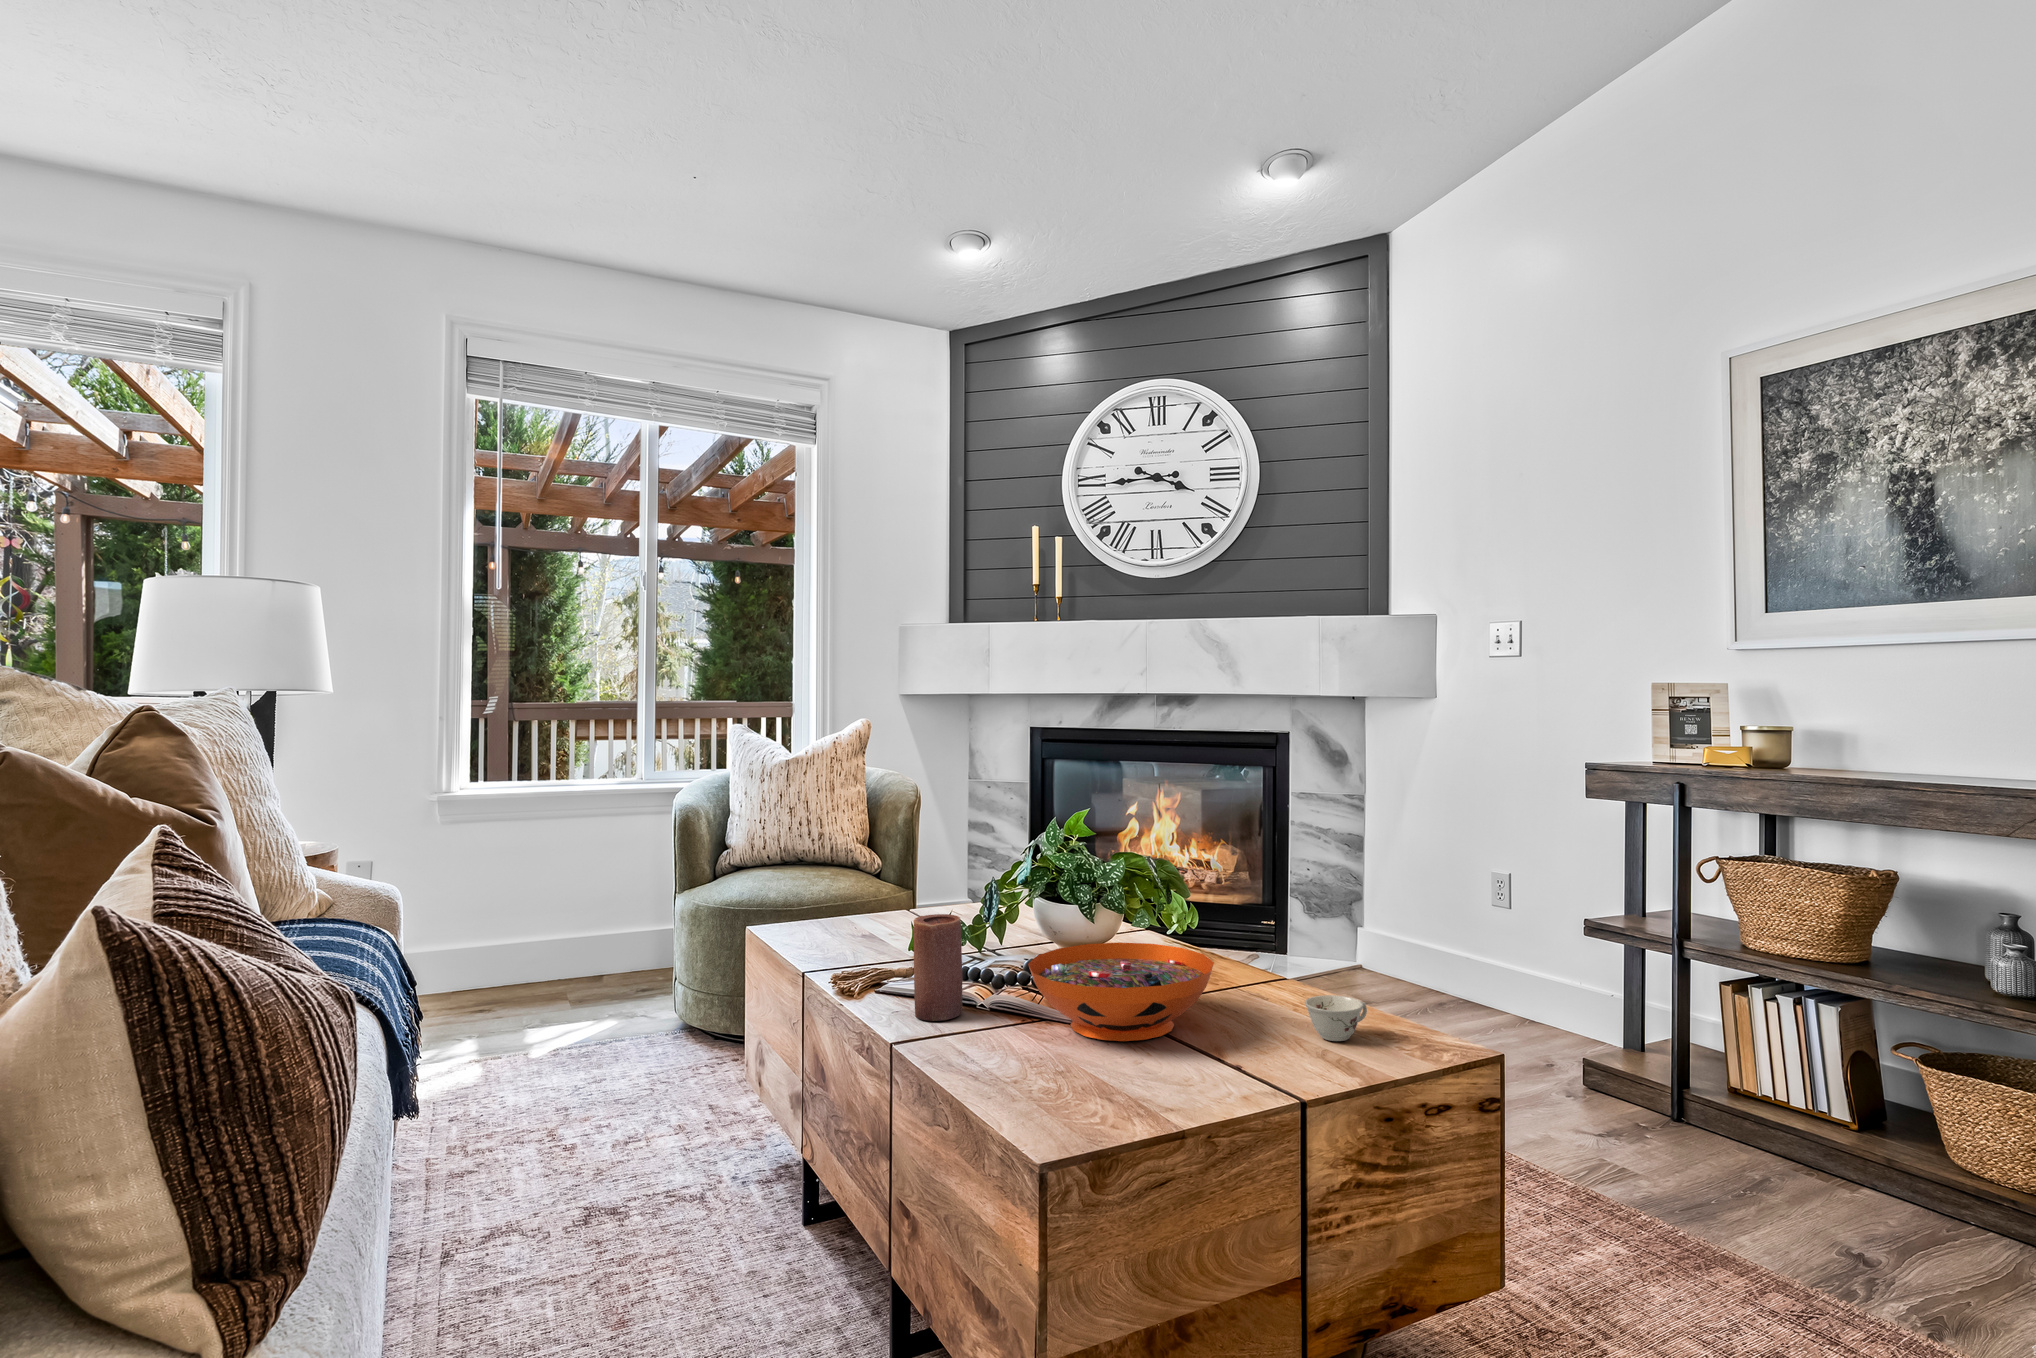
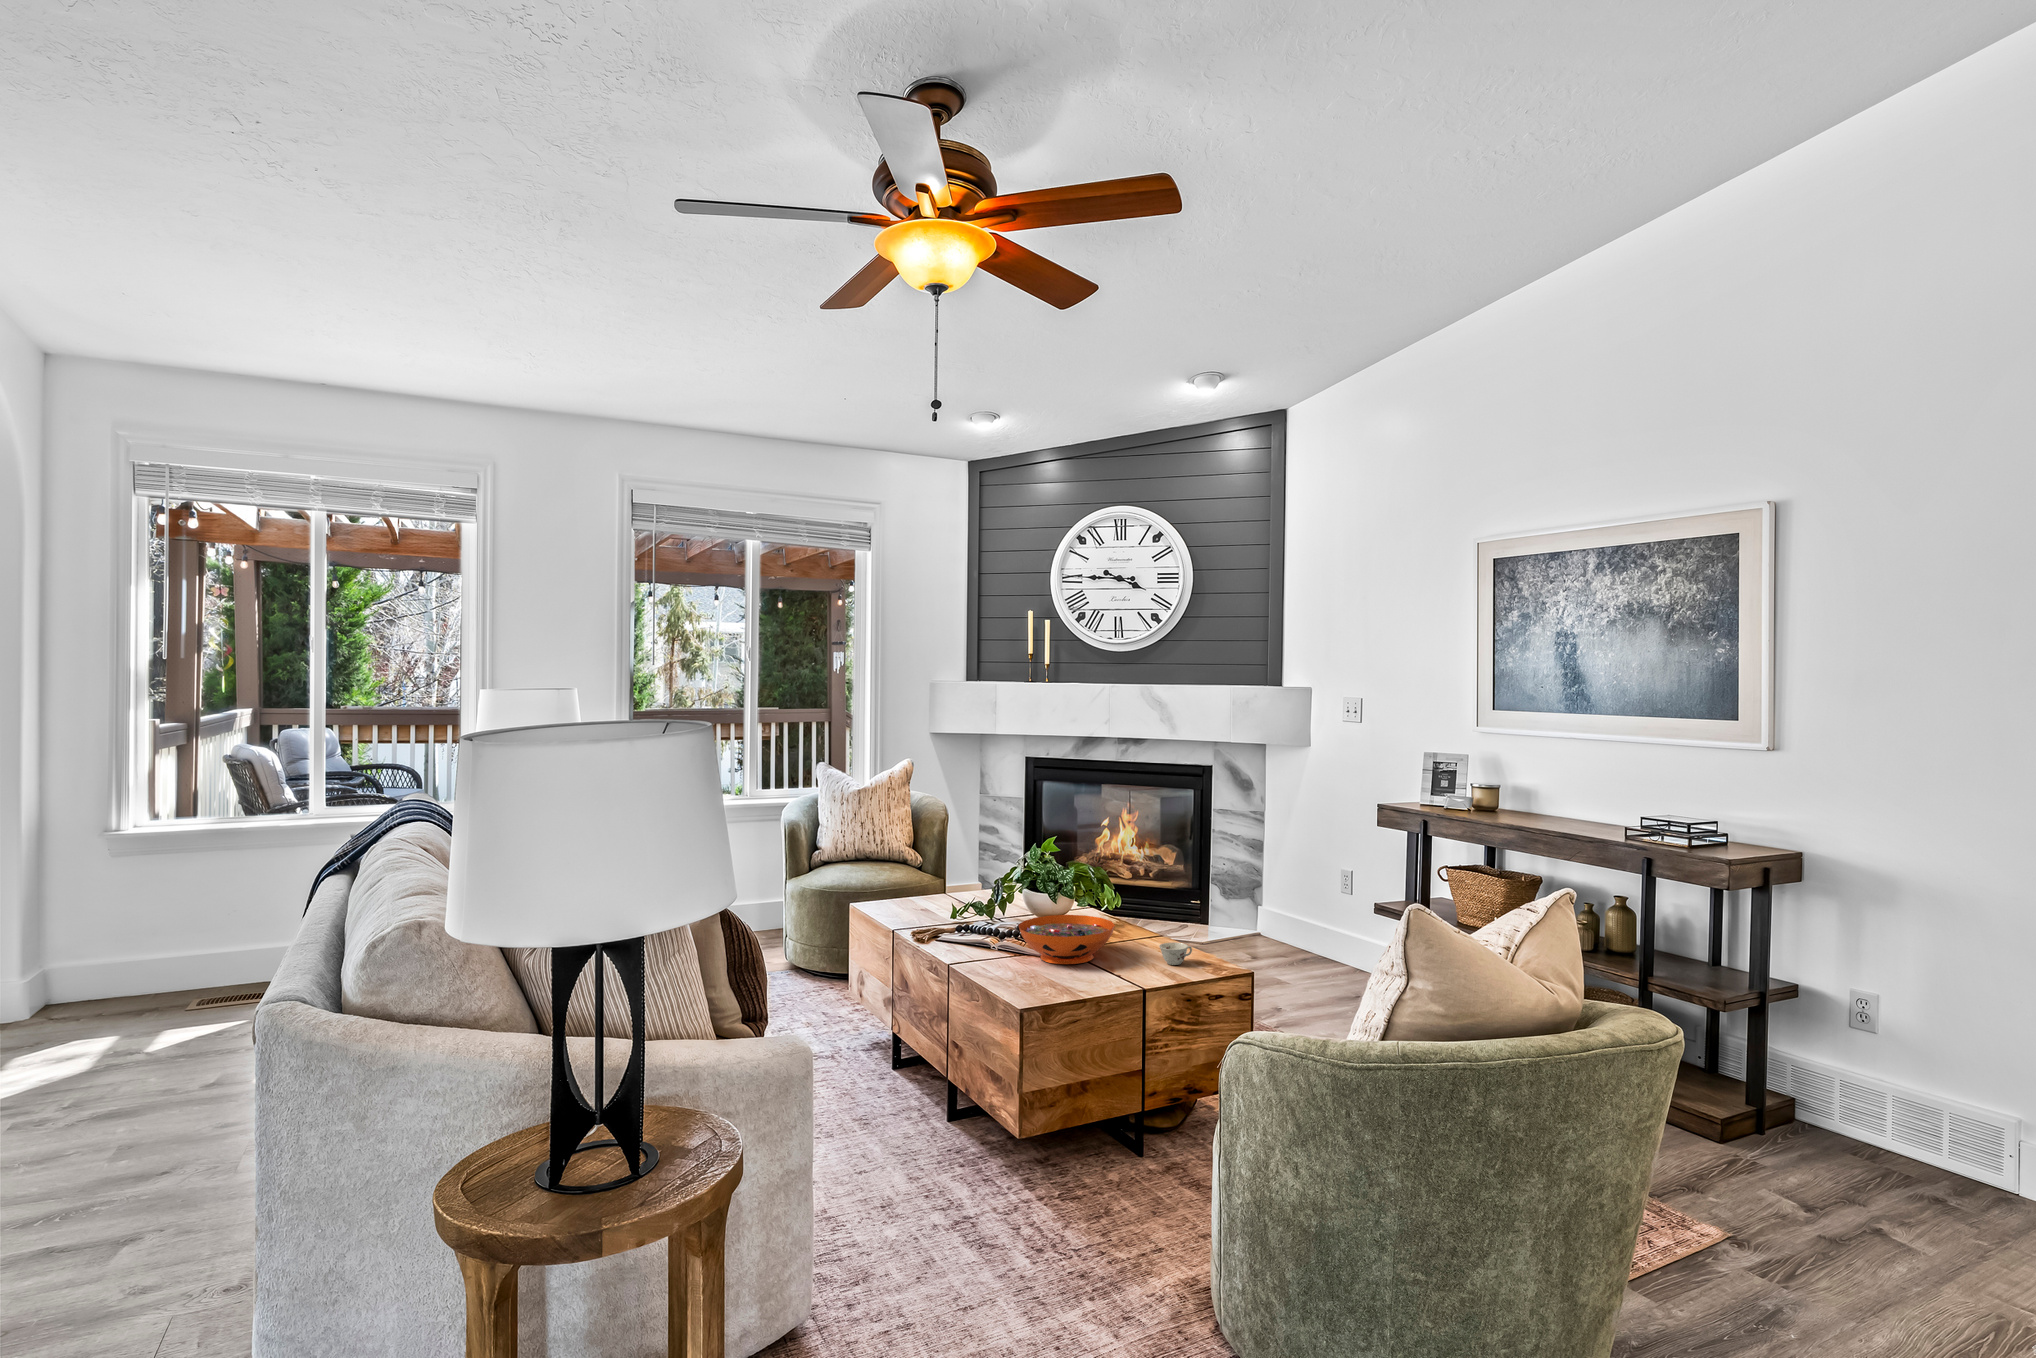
candle: present [914,914,963,1021] -> none [958,899,983,955]

